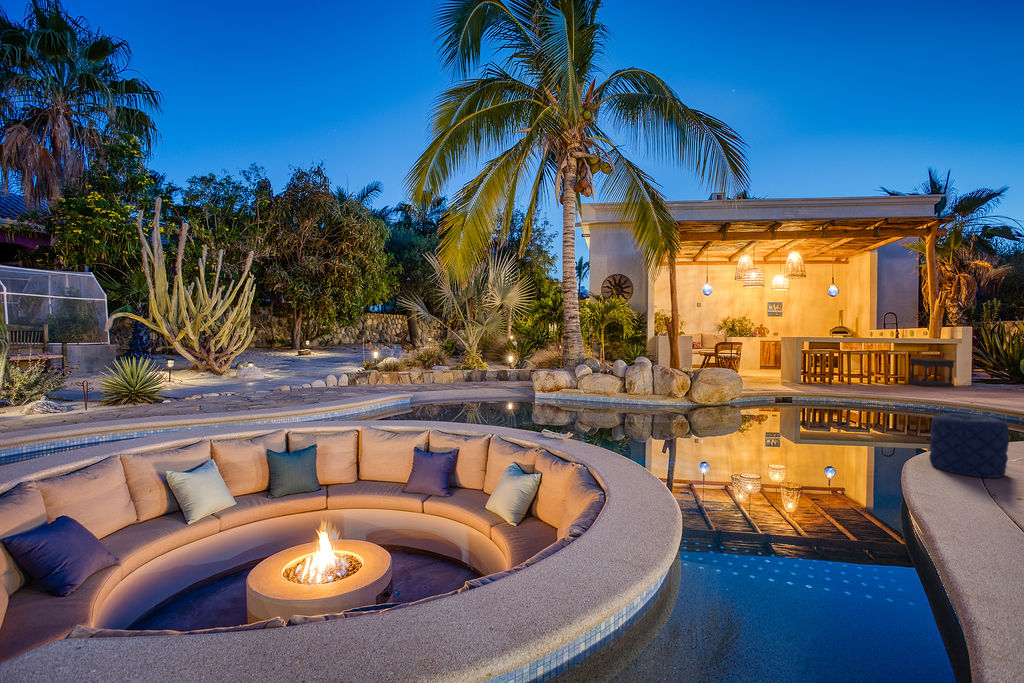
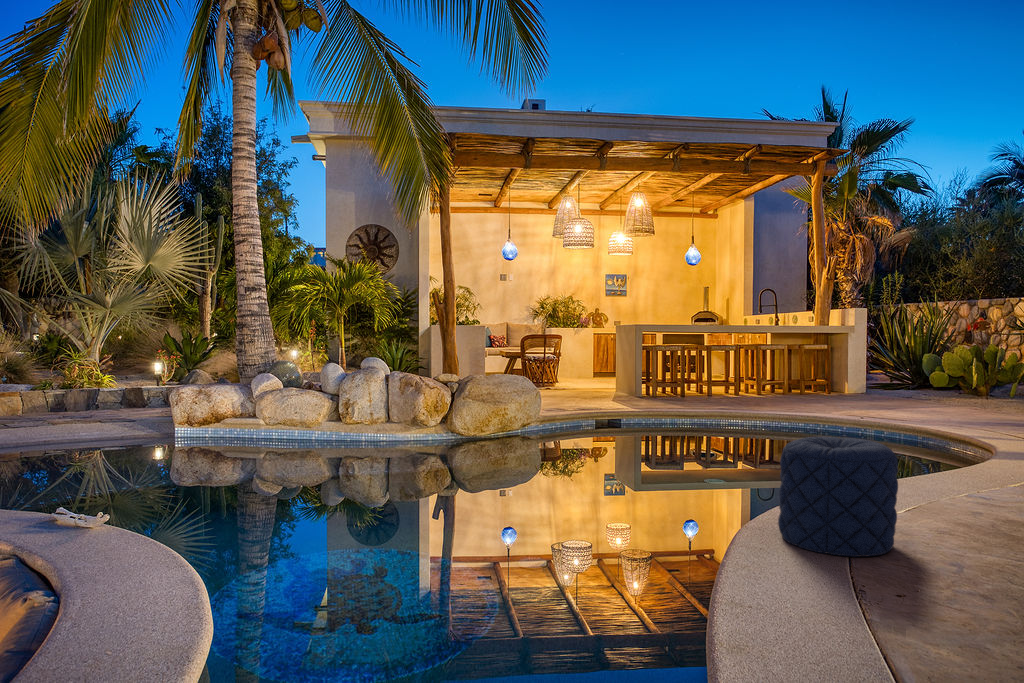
side table: present [908,358,956,387] -> none [788,354,845,395]

